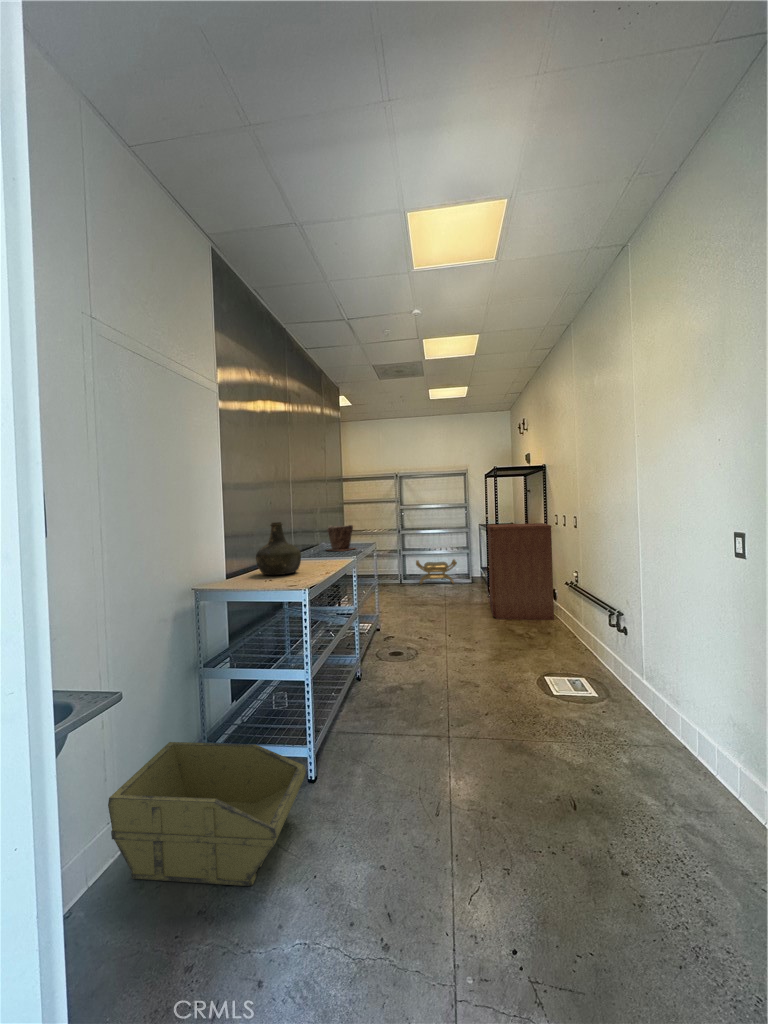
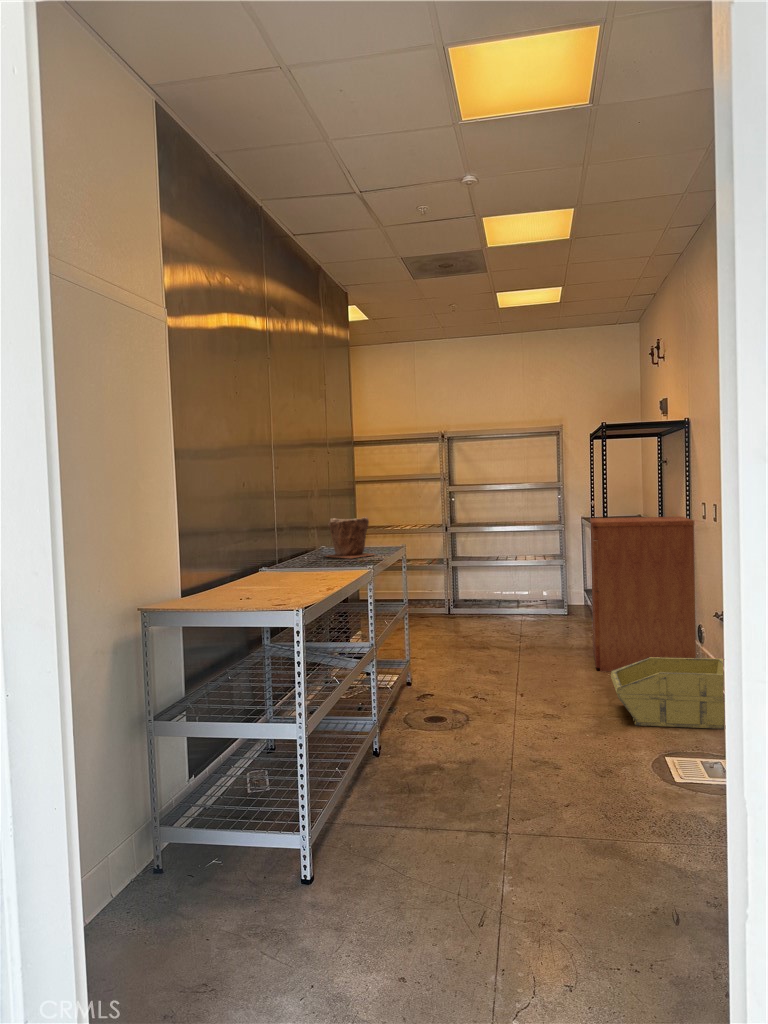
bottle: present [256,522,301,575] -> none [225,513,290,592]
stool: present [416,559,457,584] -> none [474,575,543,616]
storage bin: present [108,742,306,886] -> present [611,657,725,729]

